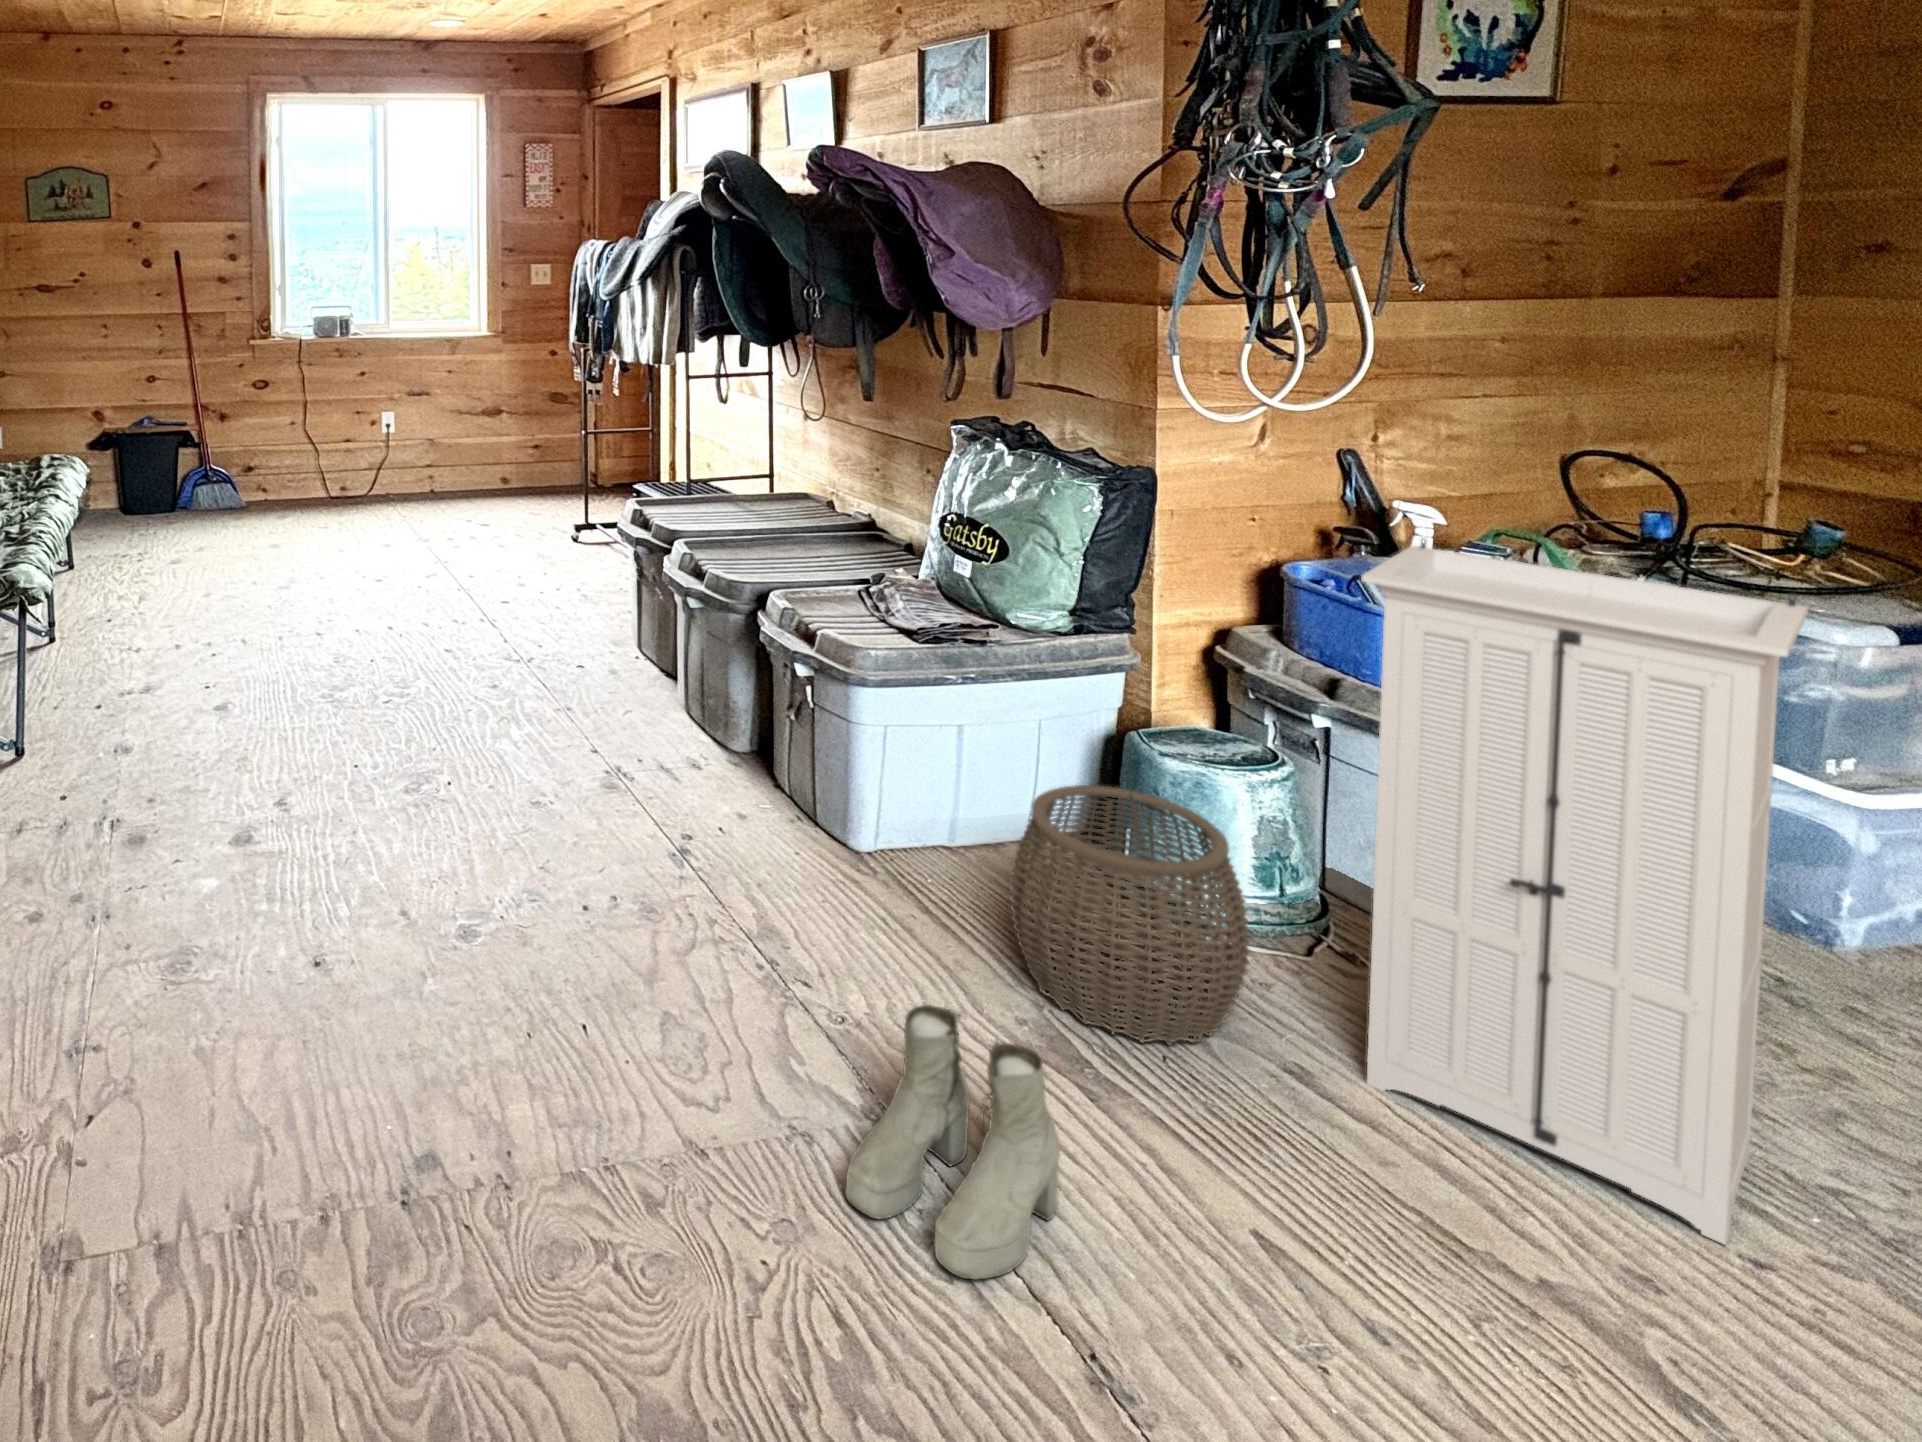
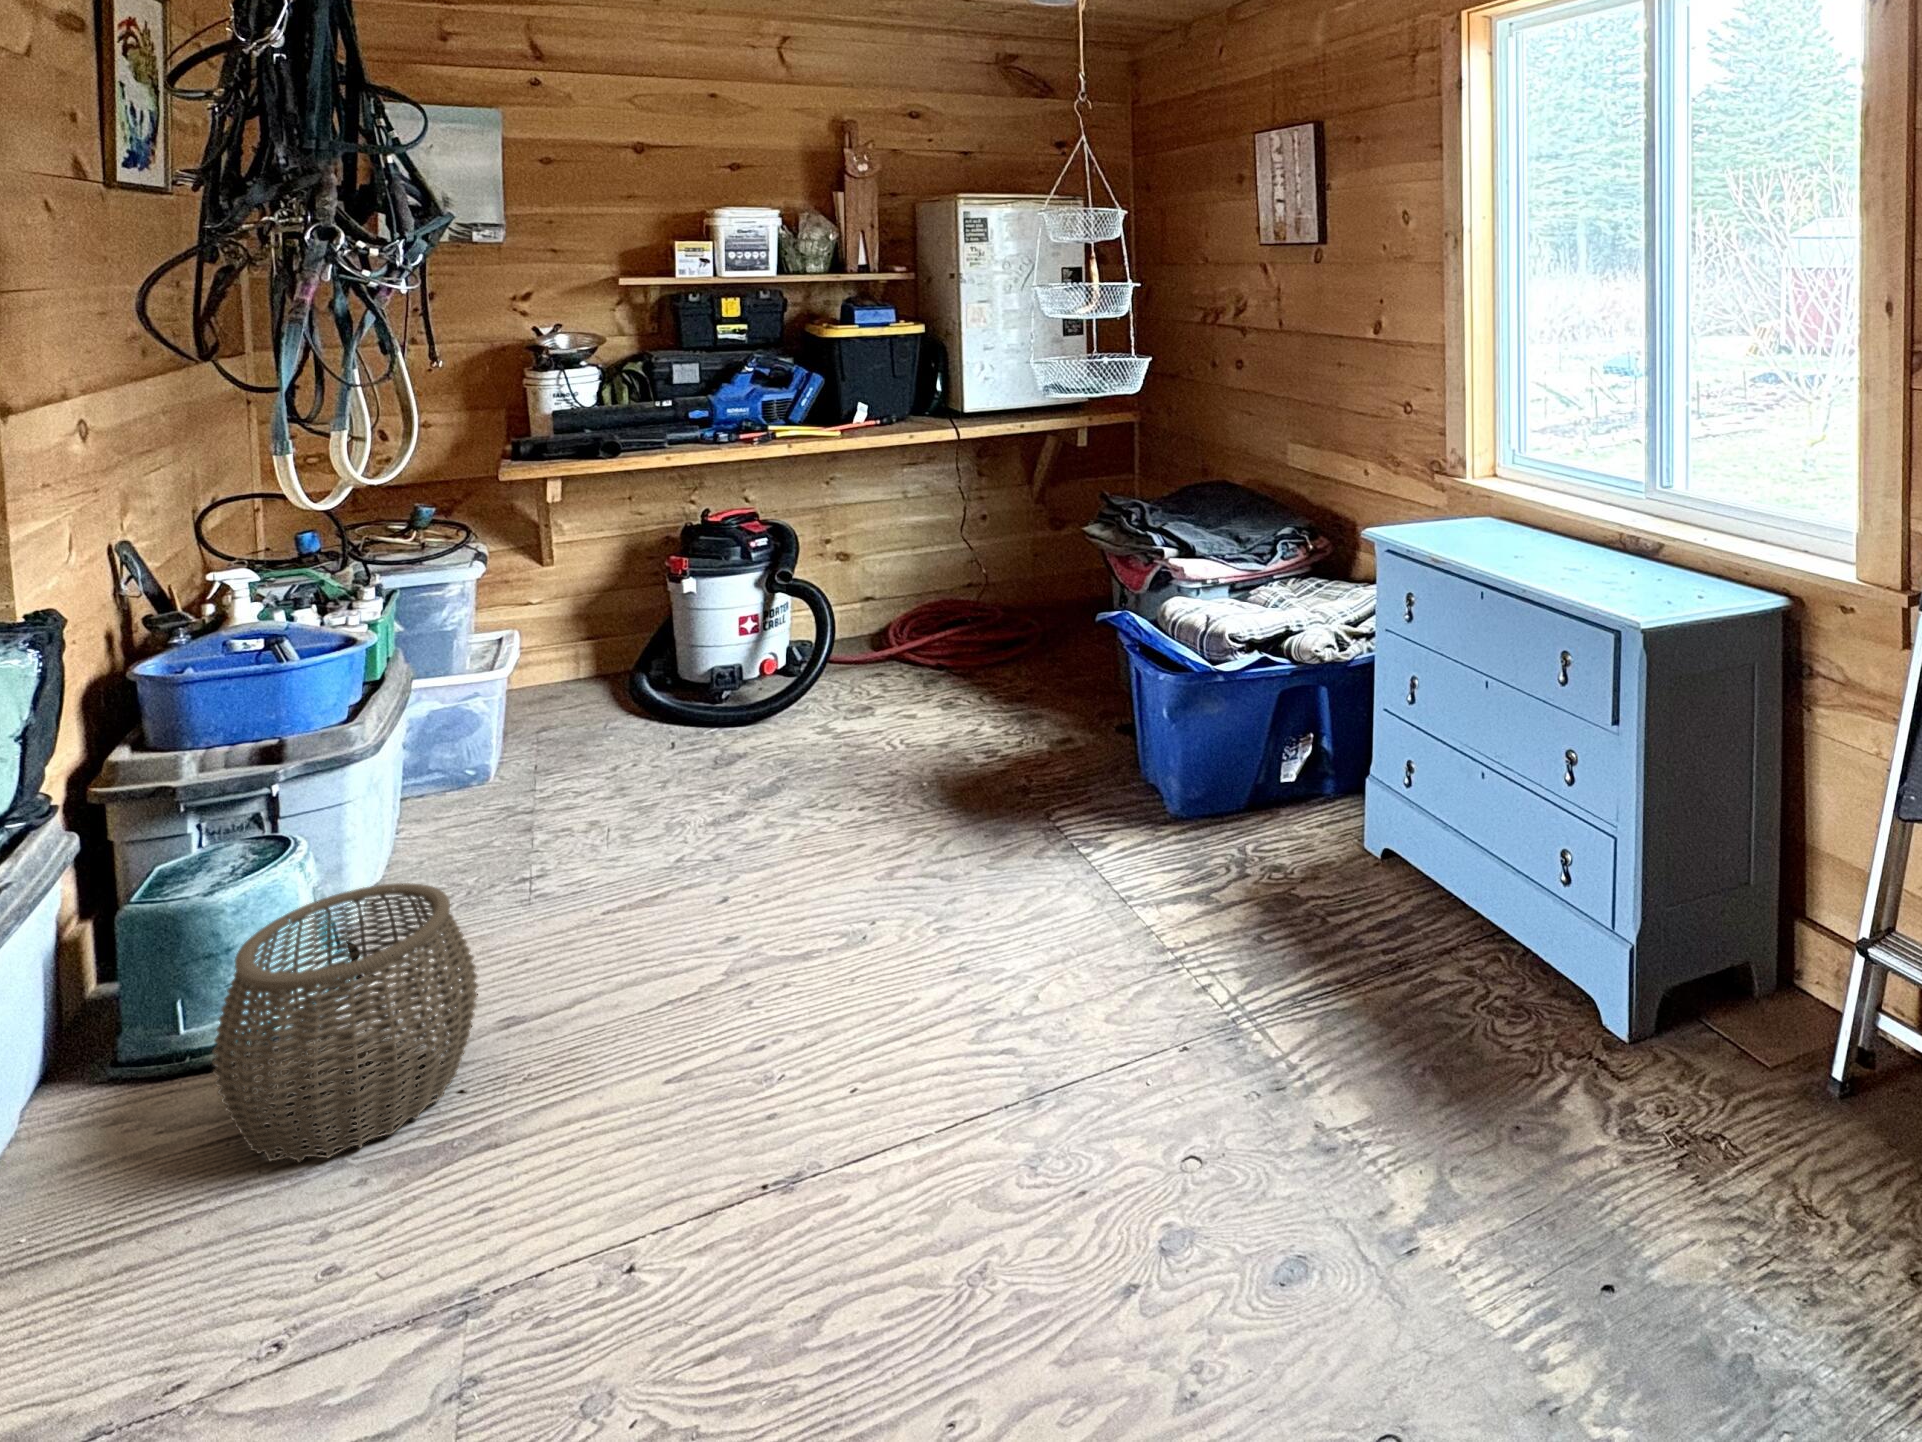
storage cabinet: present [1362,540,1808,1245] -> none [446,523,716,995]
boots: present [845,1005,1060,1280] -> none [501,1059,695,1340]

